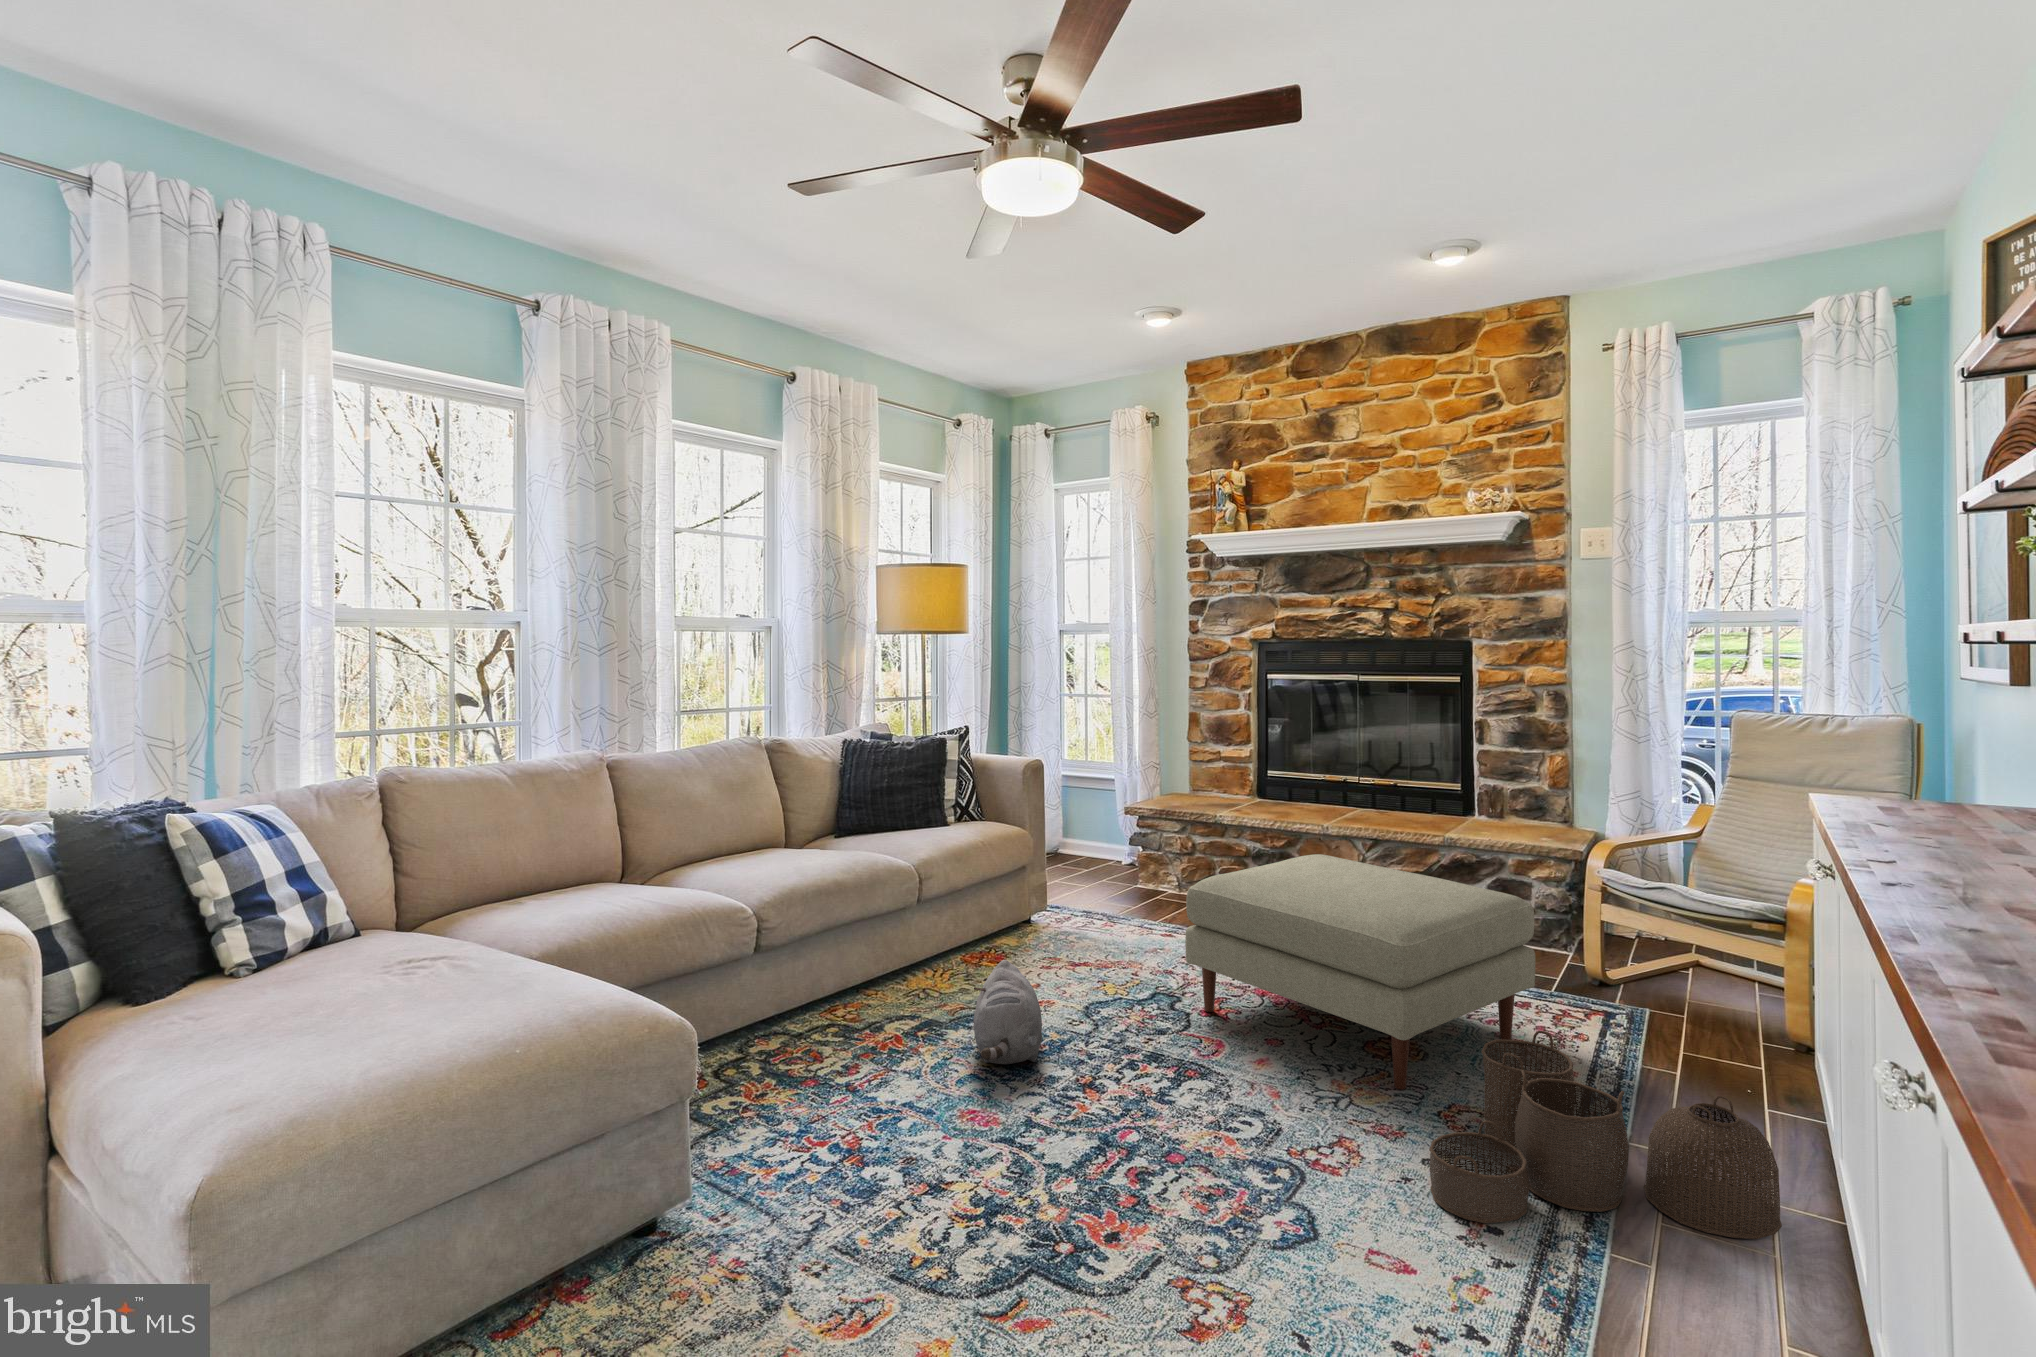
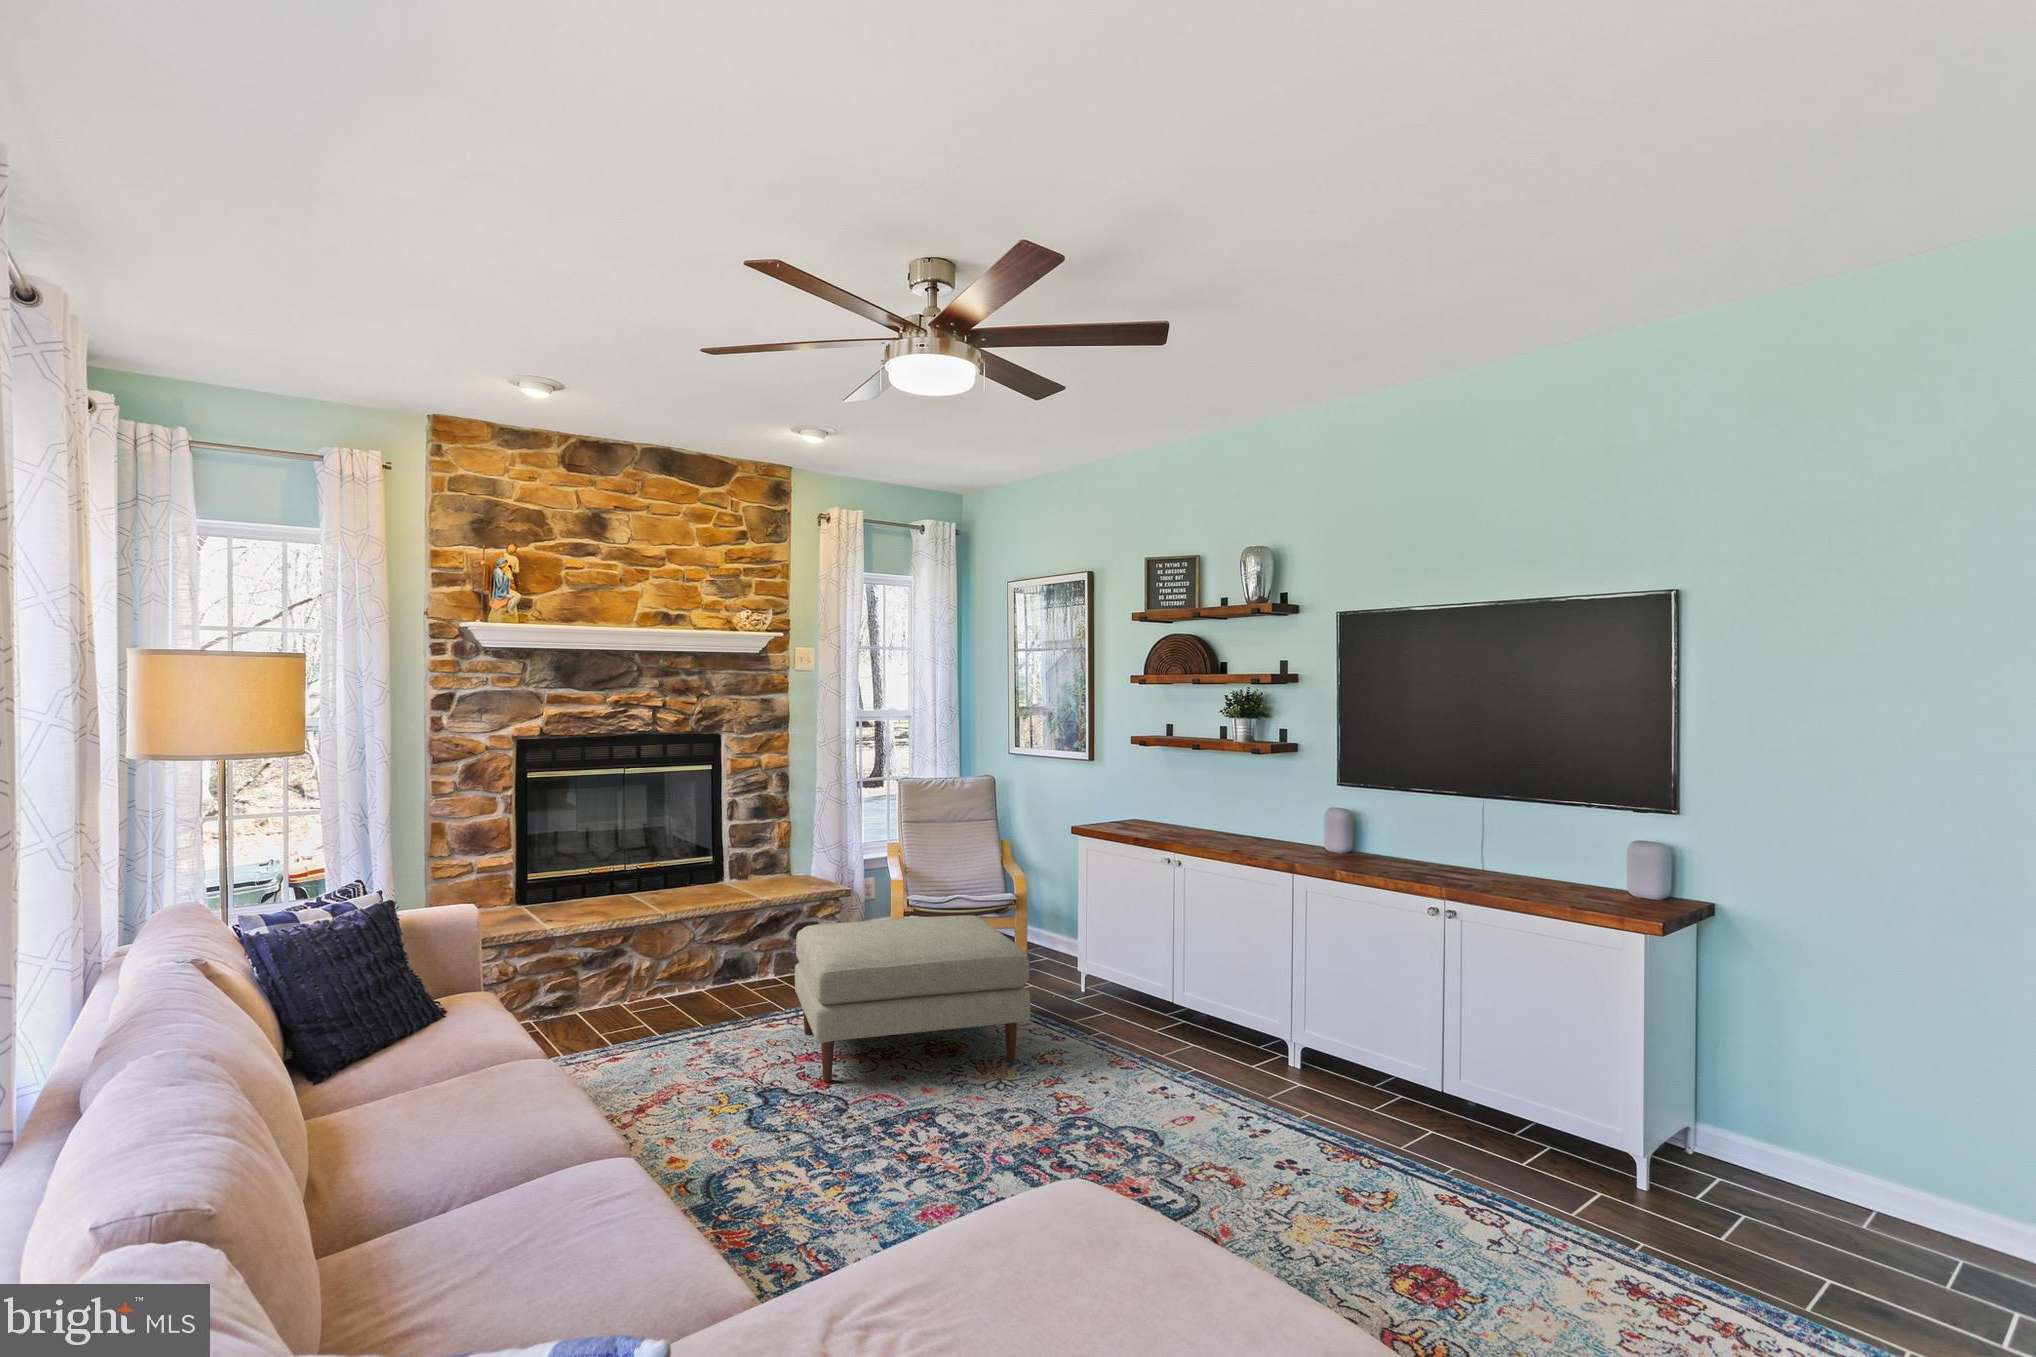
plush toy: present [974,960,1042,1064] -> none [749,1090,885,1189]
woven basket: present [1429,1030,1782,1239] -> none [1070,980,1209,1091]

